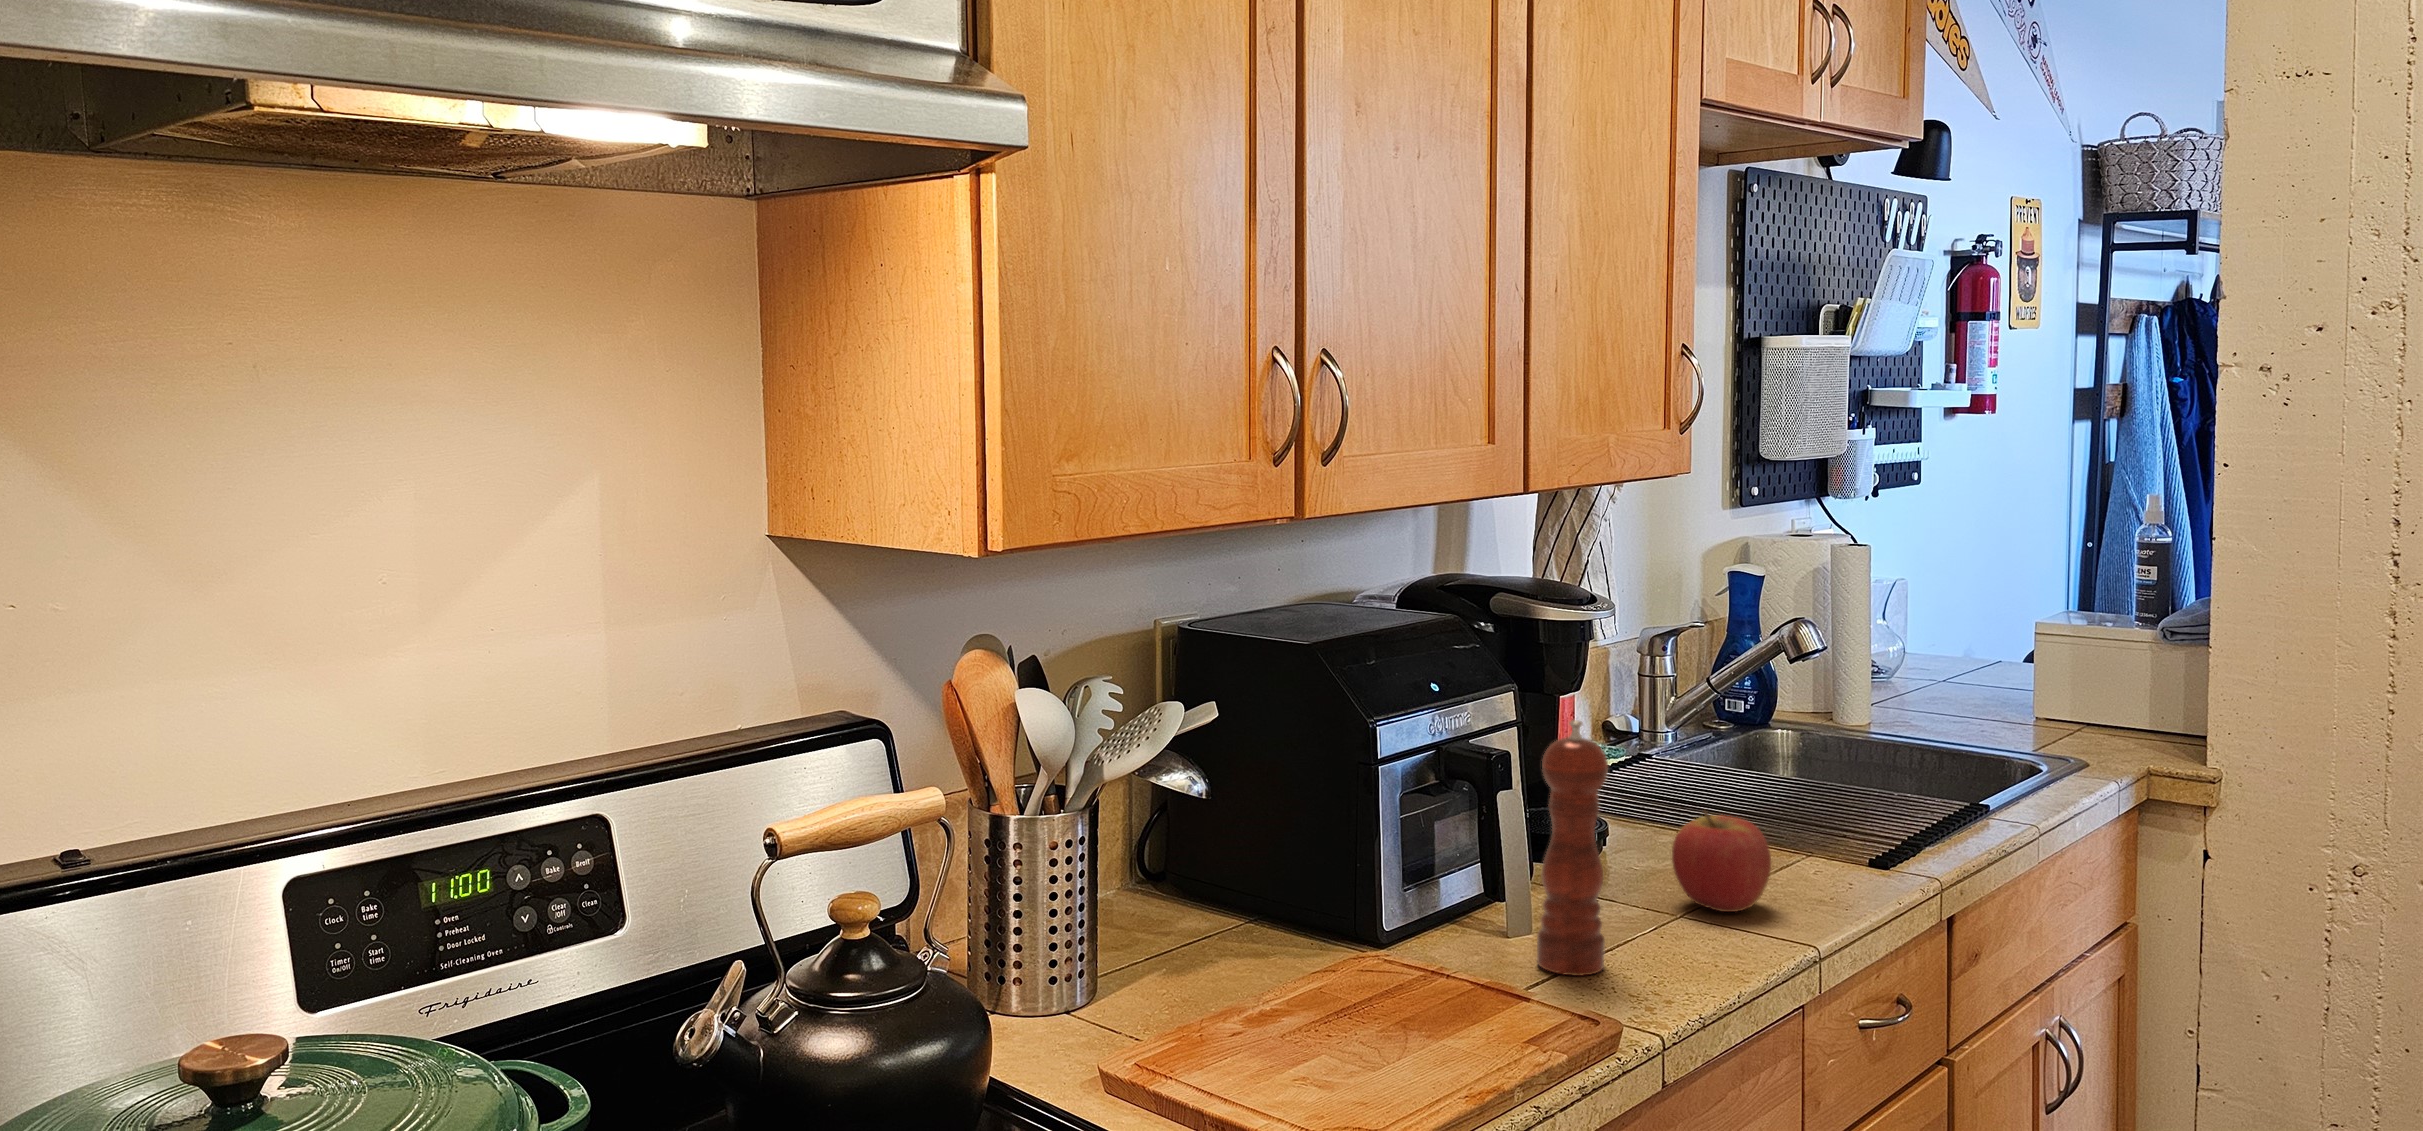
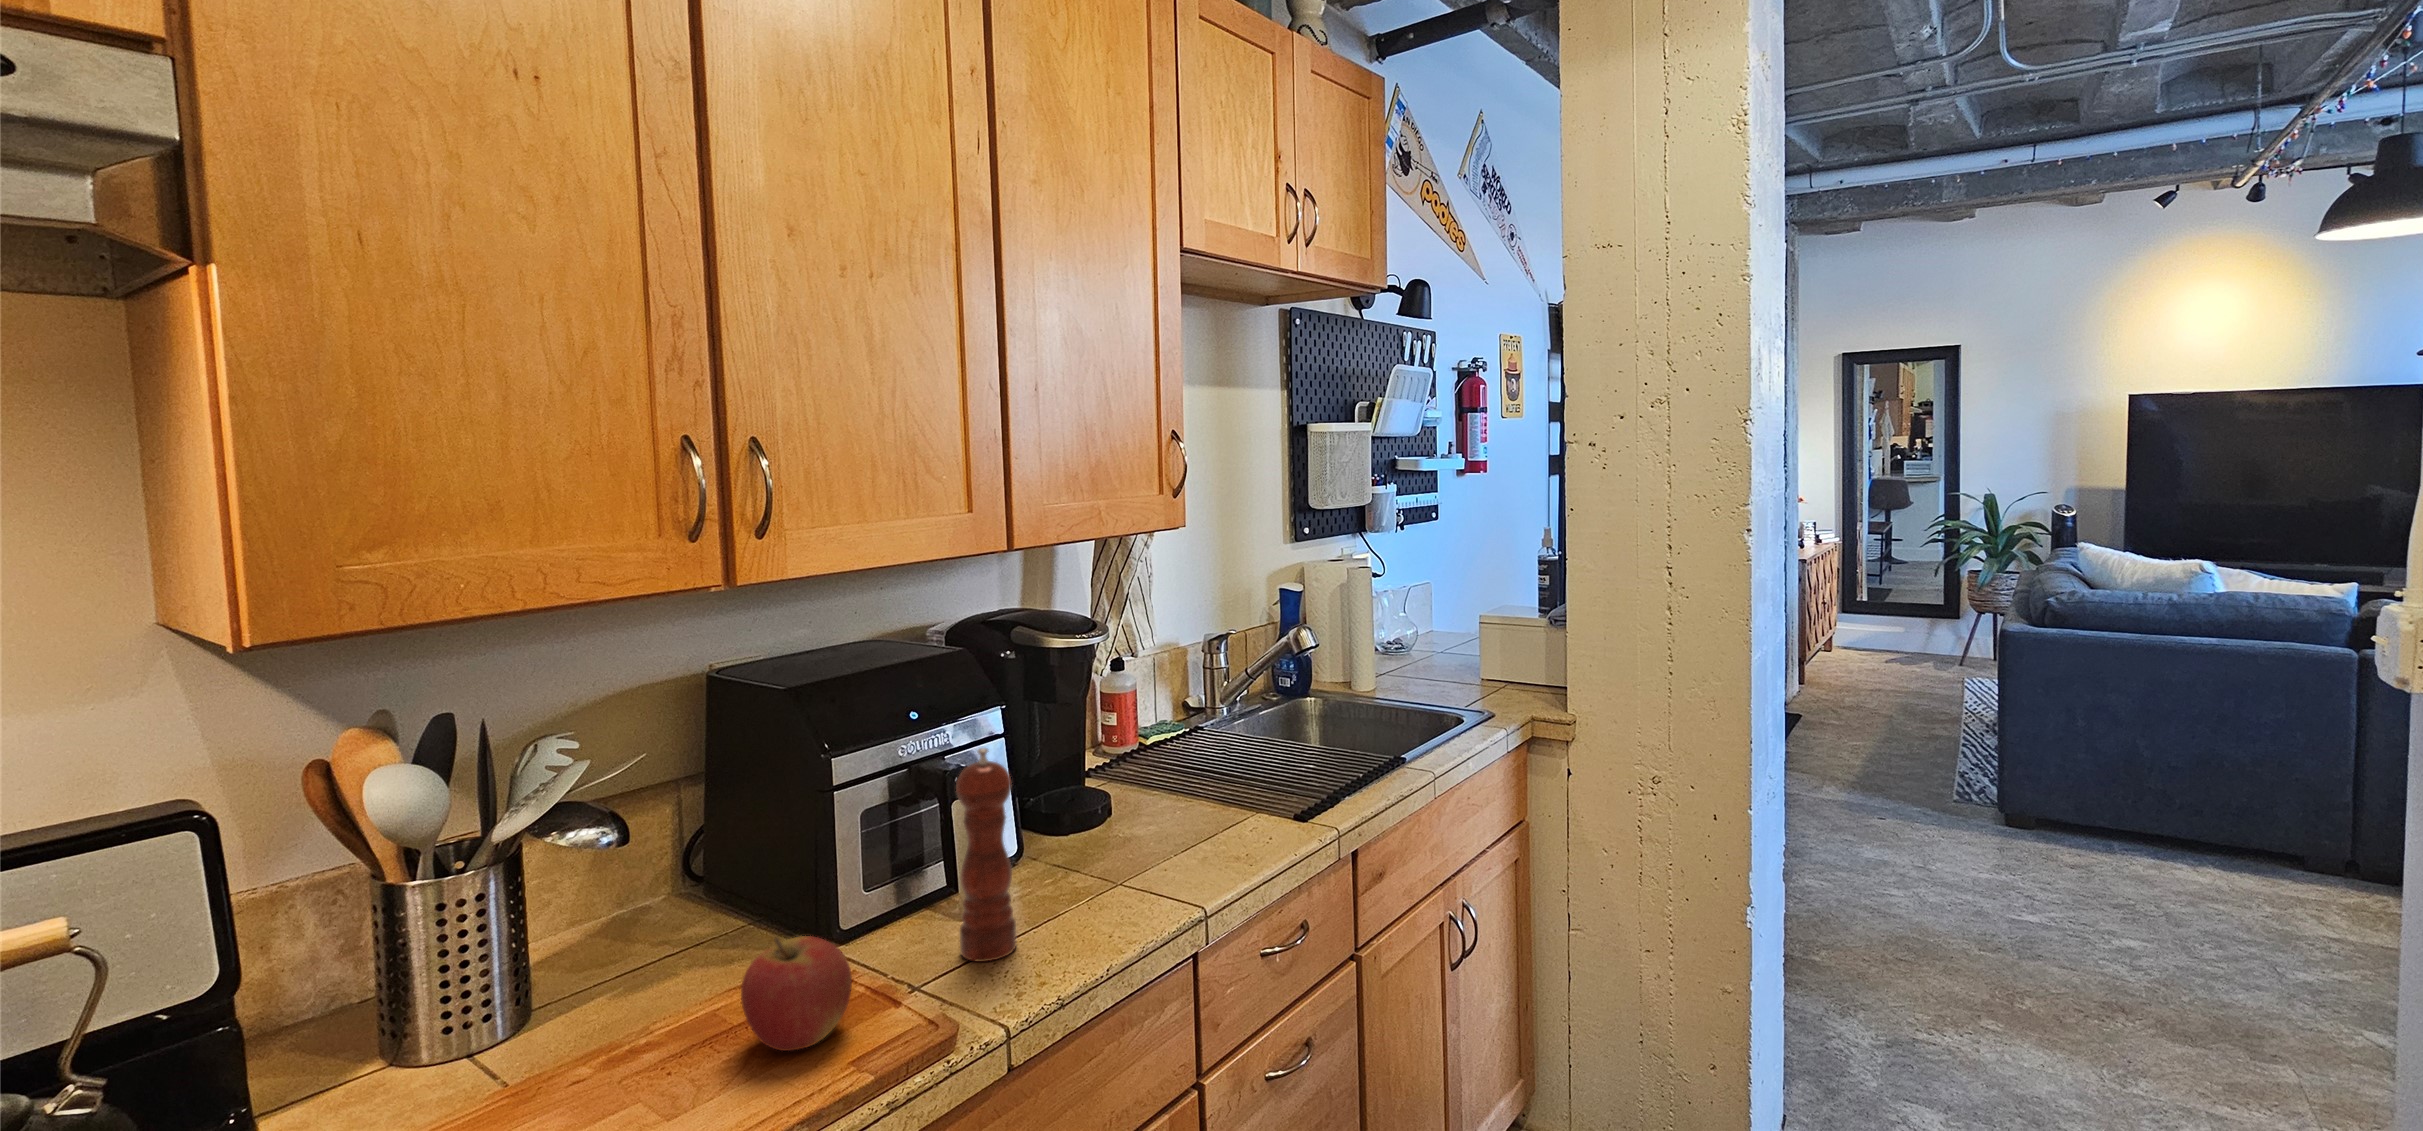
apple: present [1672,811,1771,912] -> present [741,936,852,1051]

